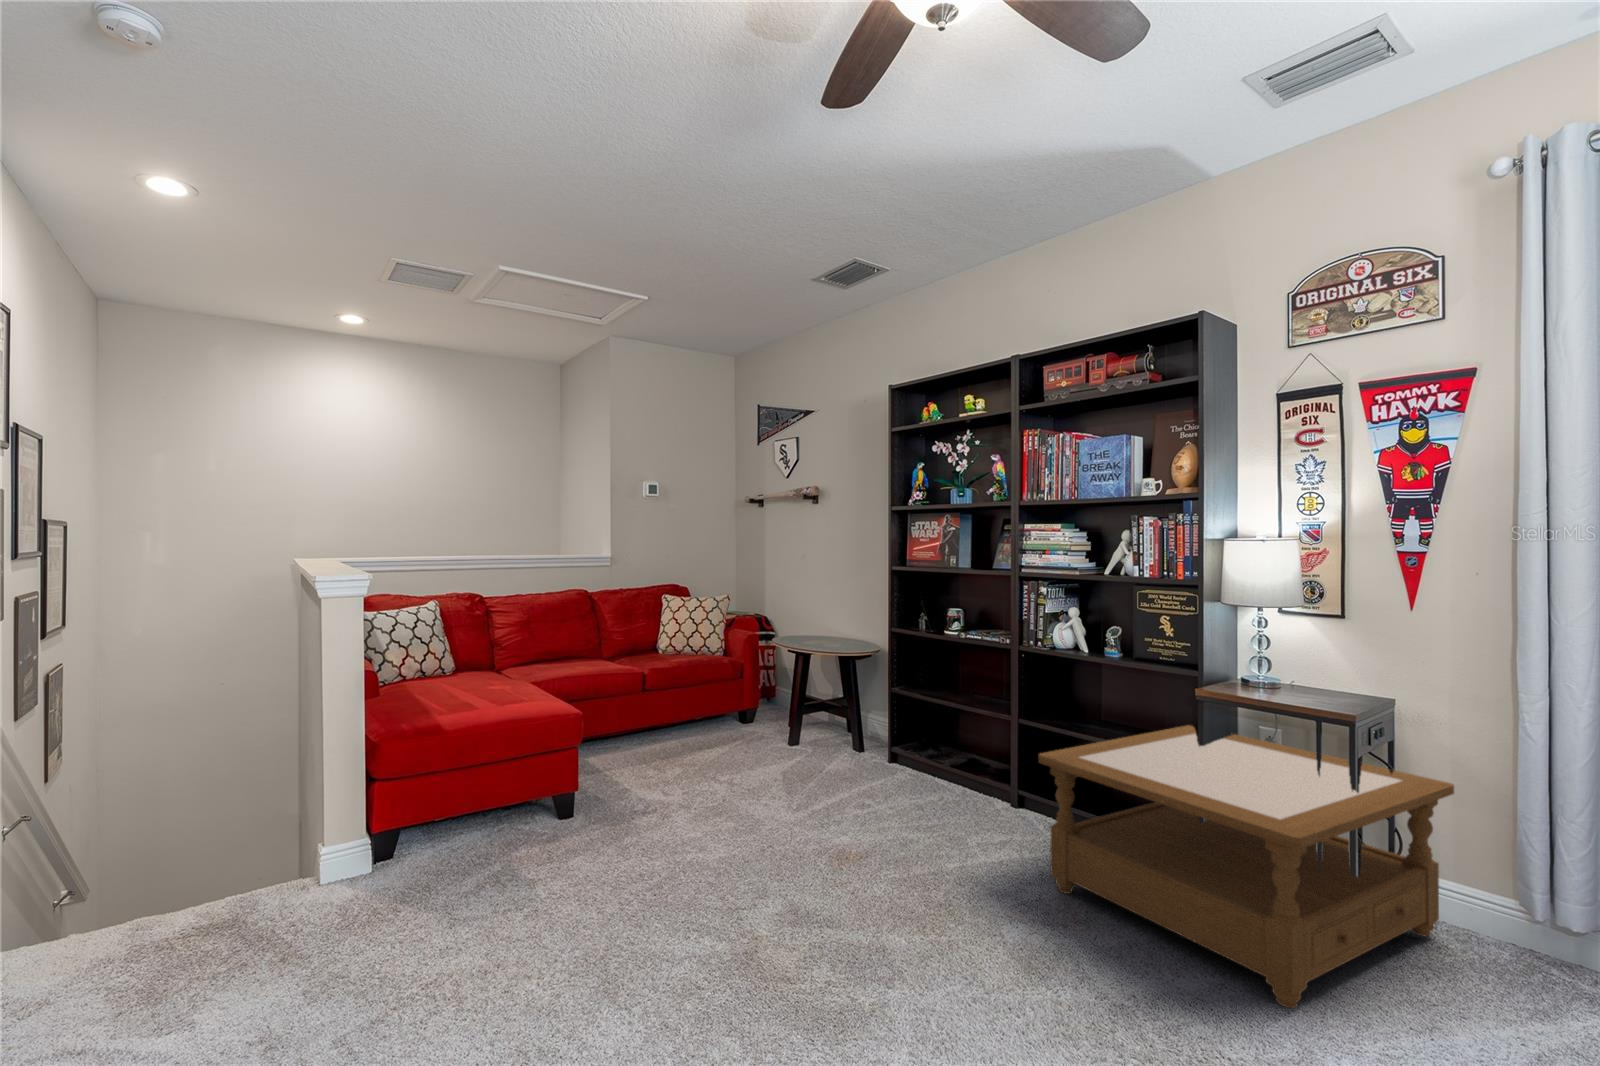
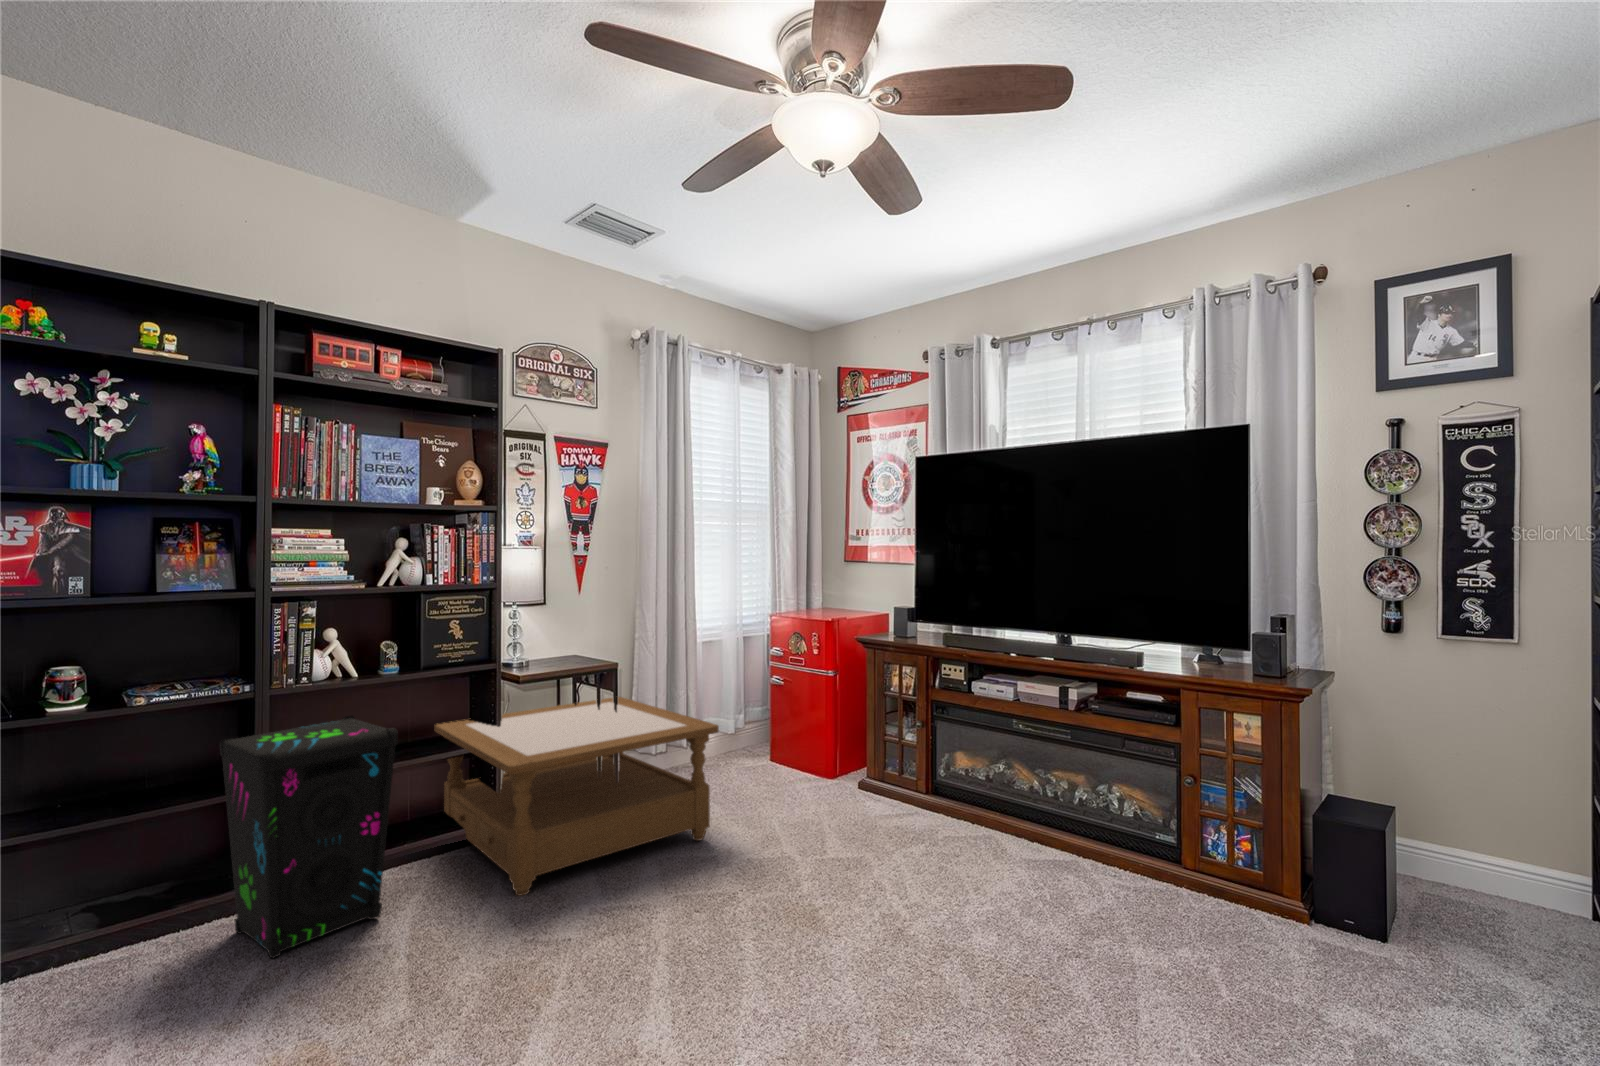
speaker: none [925,669,1046,838] -> present [220,716,398,958]

